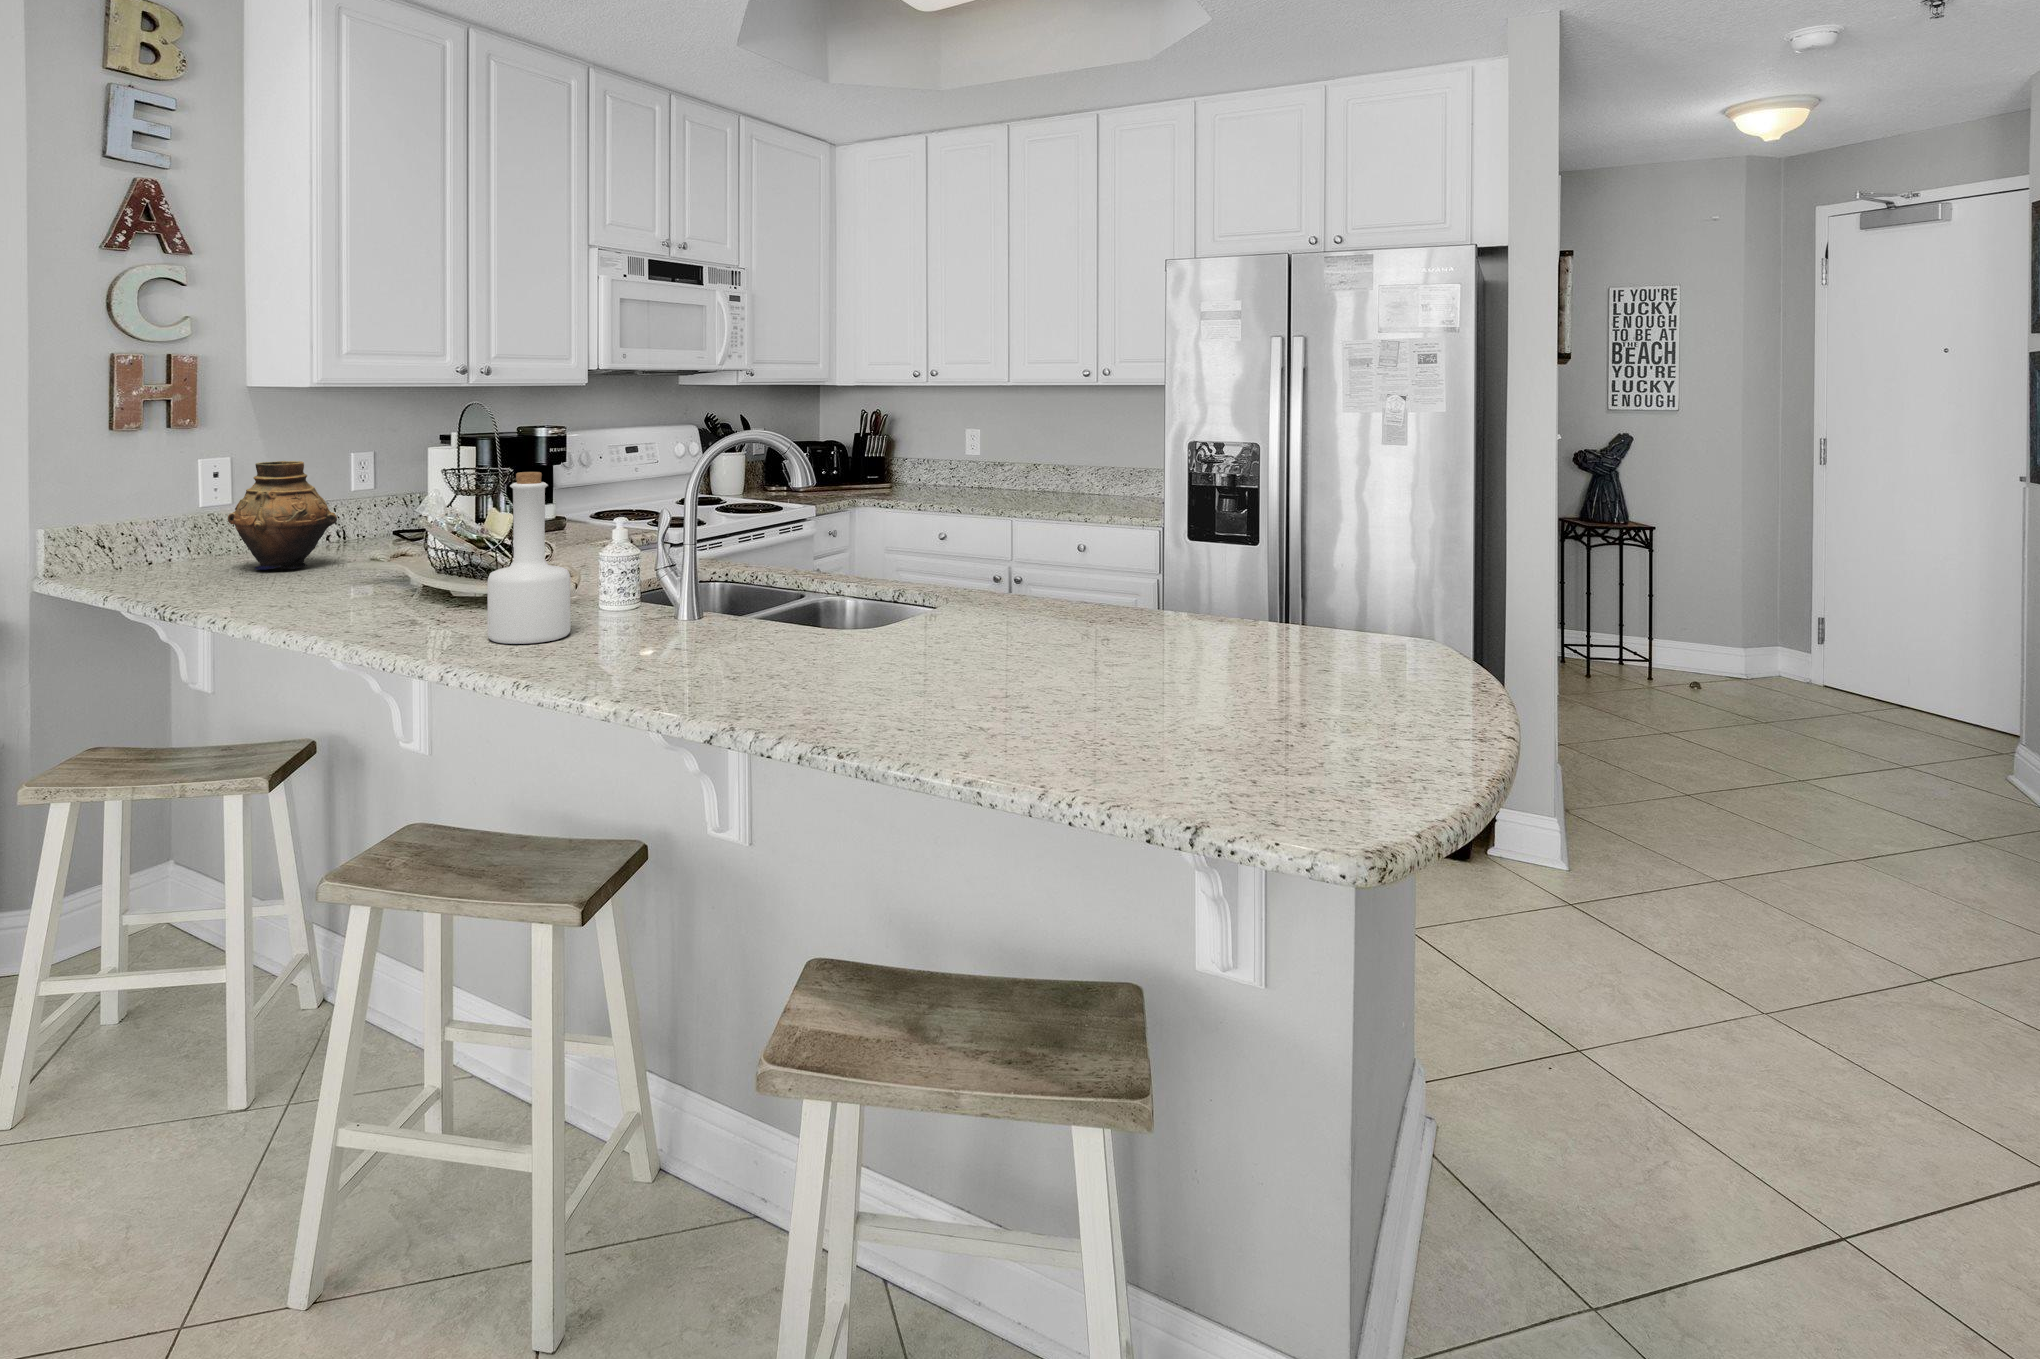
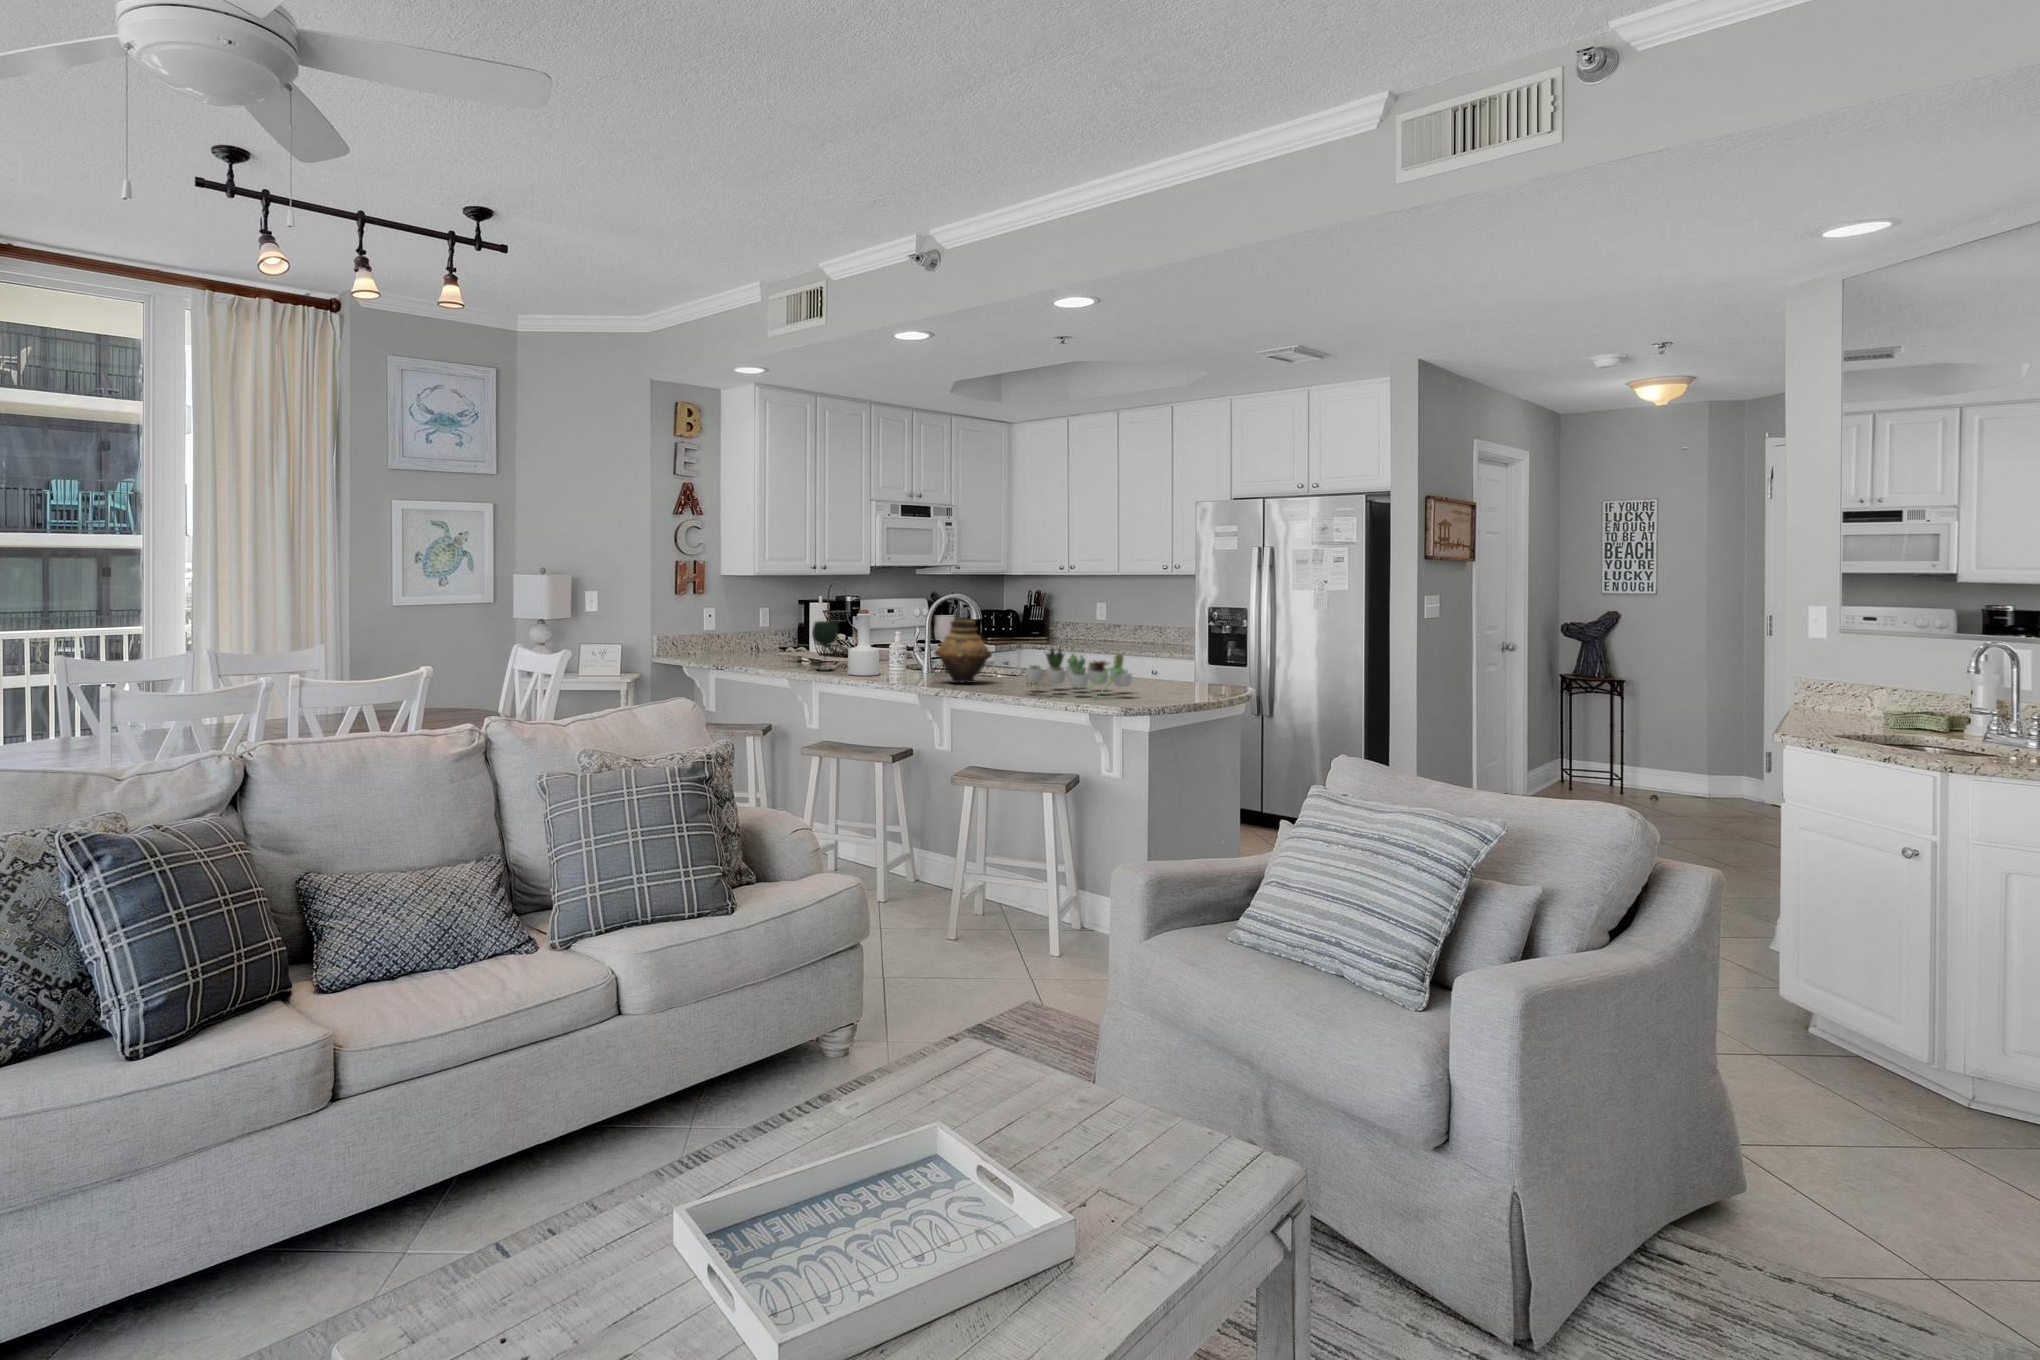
vase: present [228,461,337,570] -> present [935,620,992,683]
wine glass: none [404,496,473,620] -> present [812,621,838,671]
succulent plant: none [953,577,1313,767] -> present [1026,648,1132,697]

